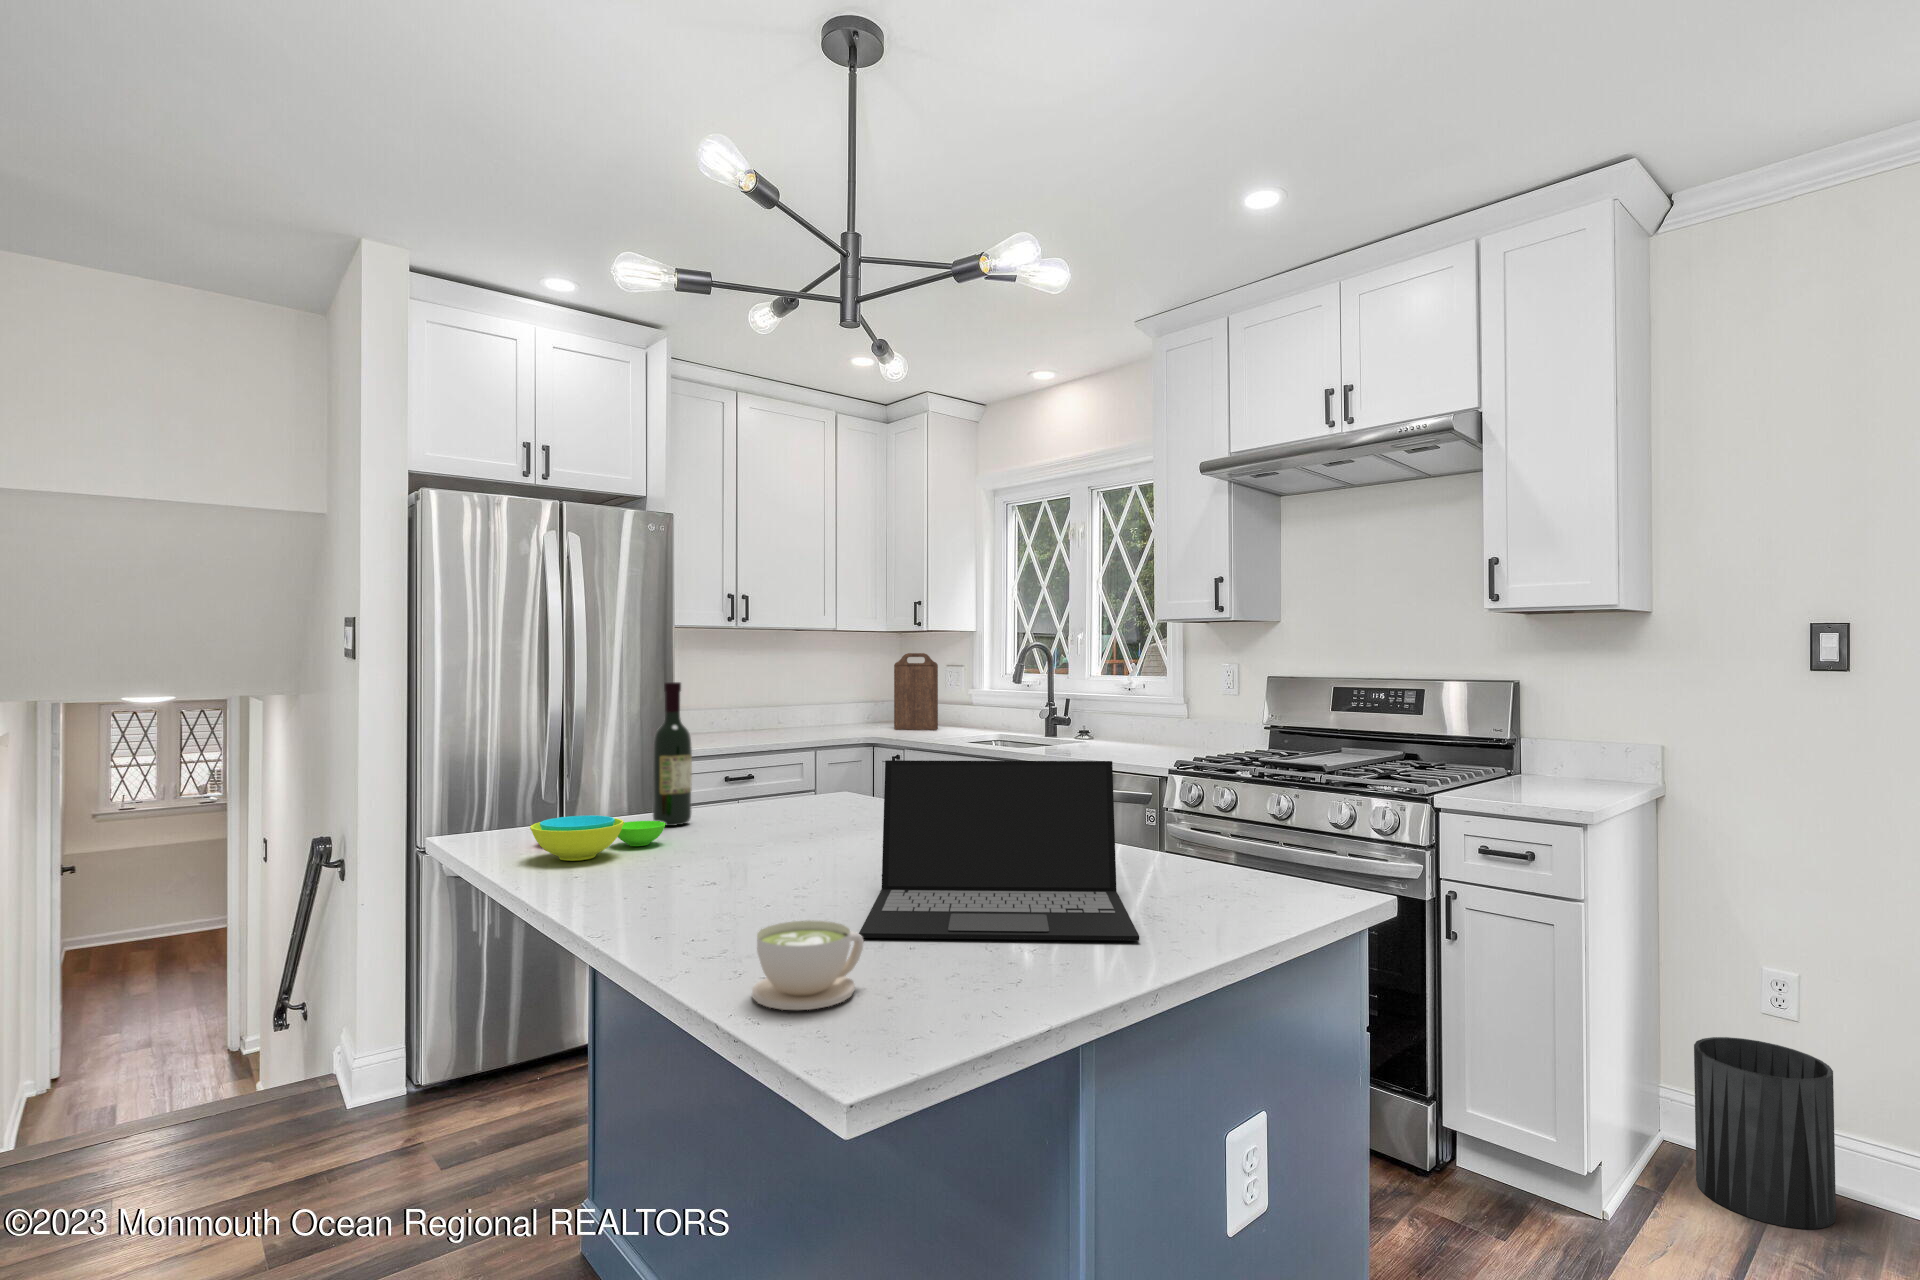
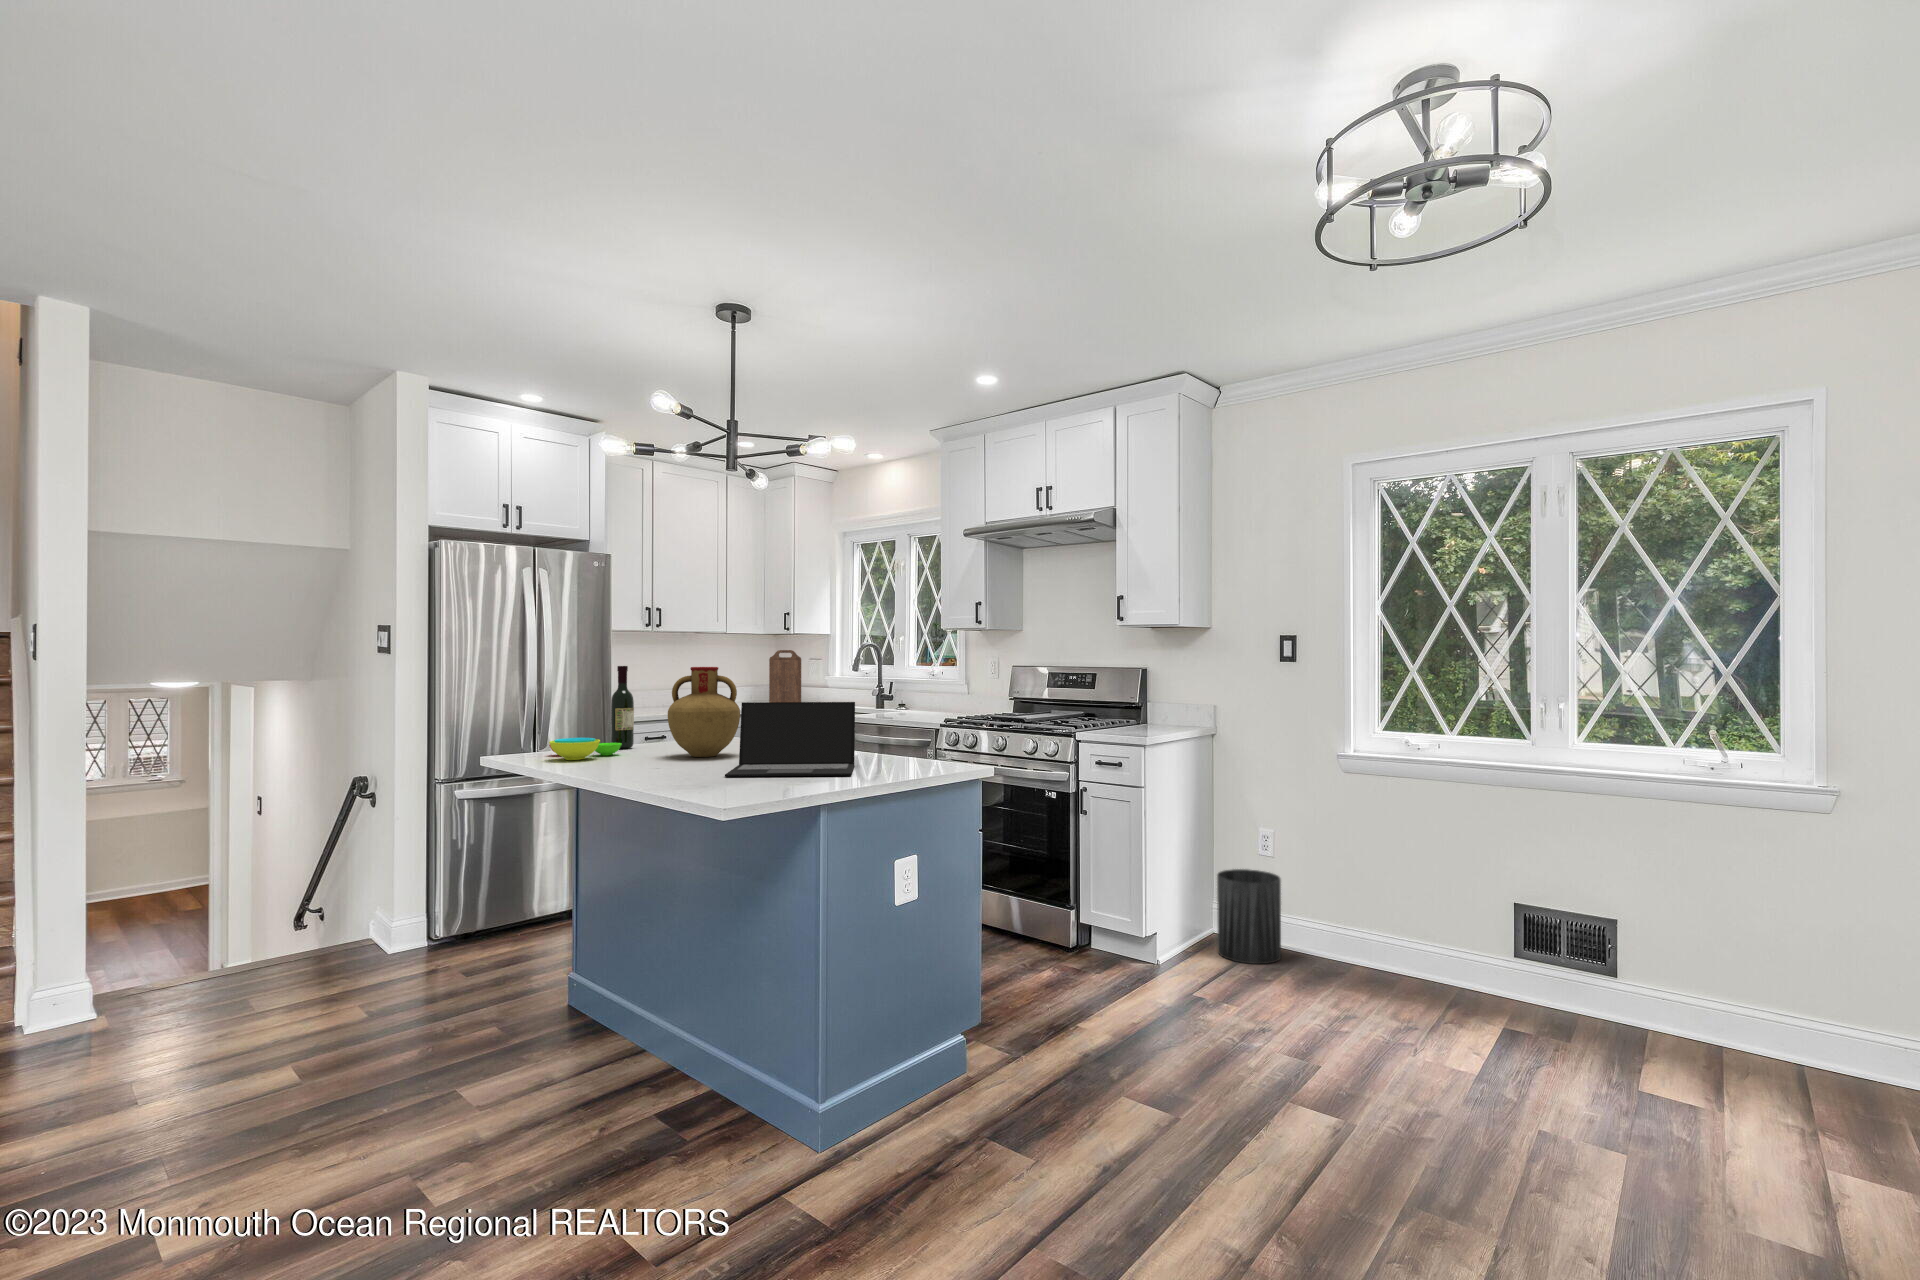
vase: none [745,686,876,855] -> present [668,667,740,757]
coffee cup: present [752,920,864,1010] -> none [677,760,725,790]

